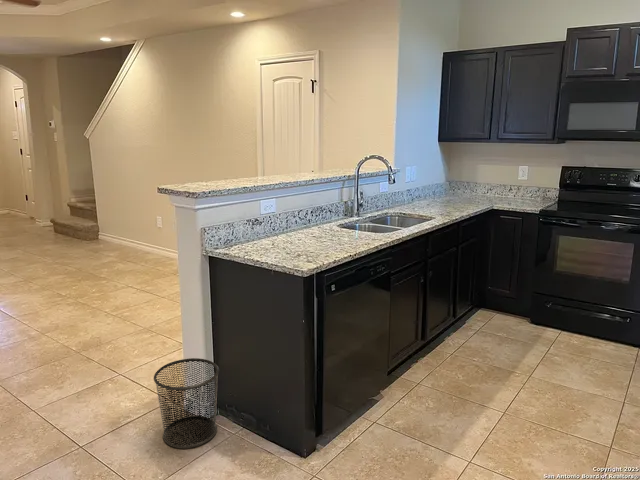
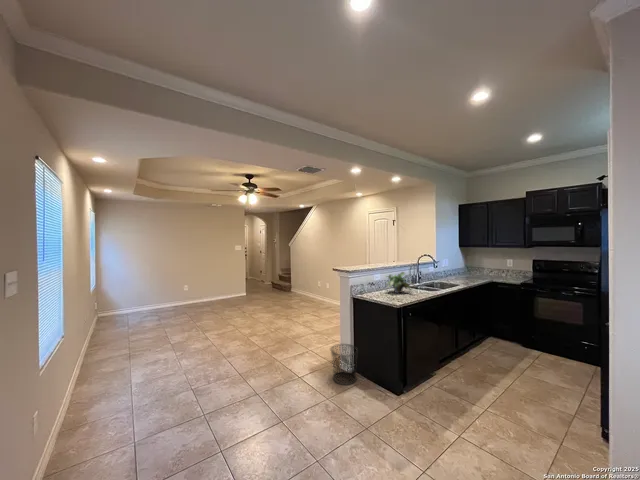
potted plant: none [281,192,346,240] -> present [386,272,413,293]

